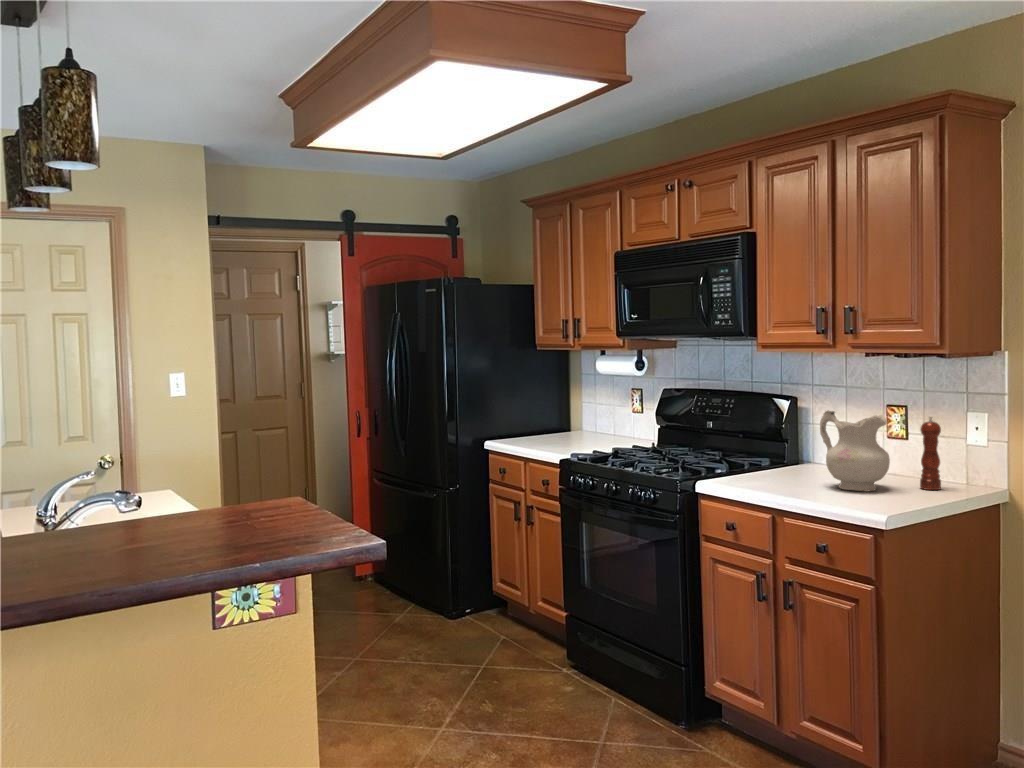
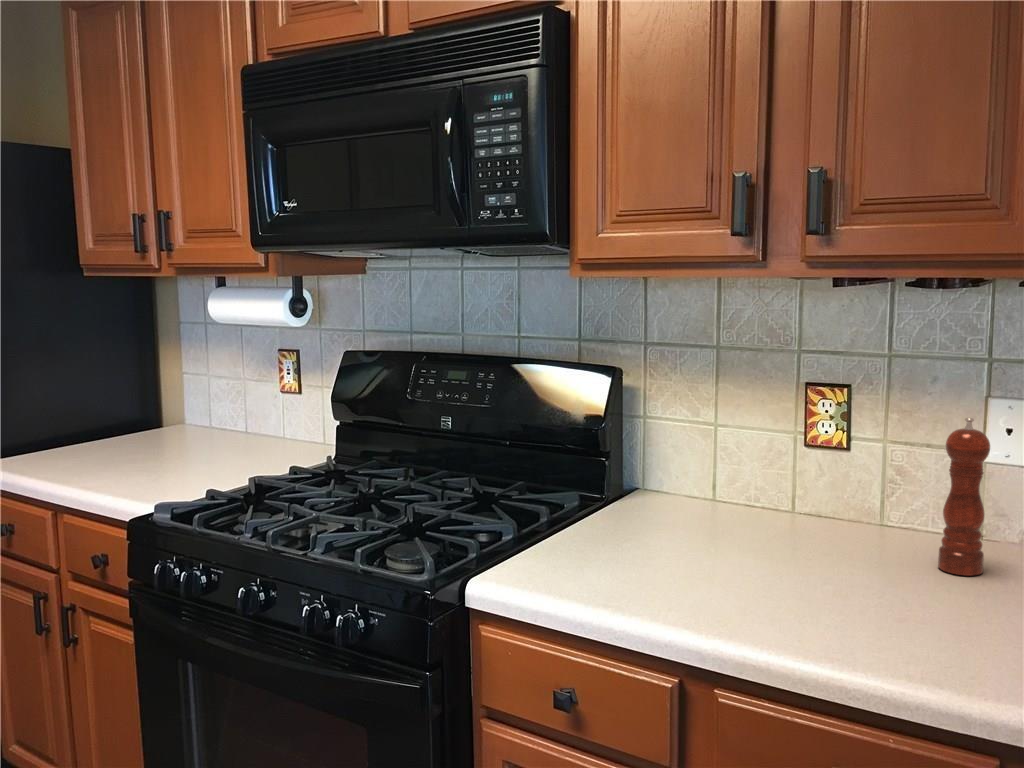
ceramic pitcher: present [820,411,890,492] -> none [744,412,904,597]

